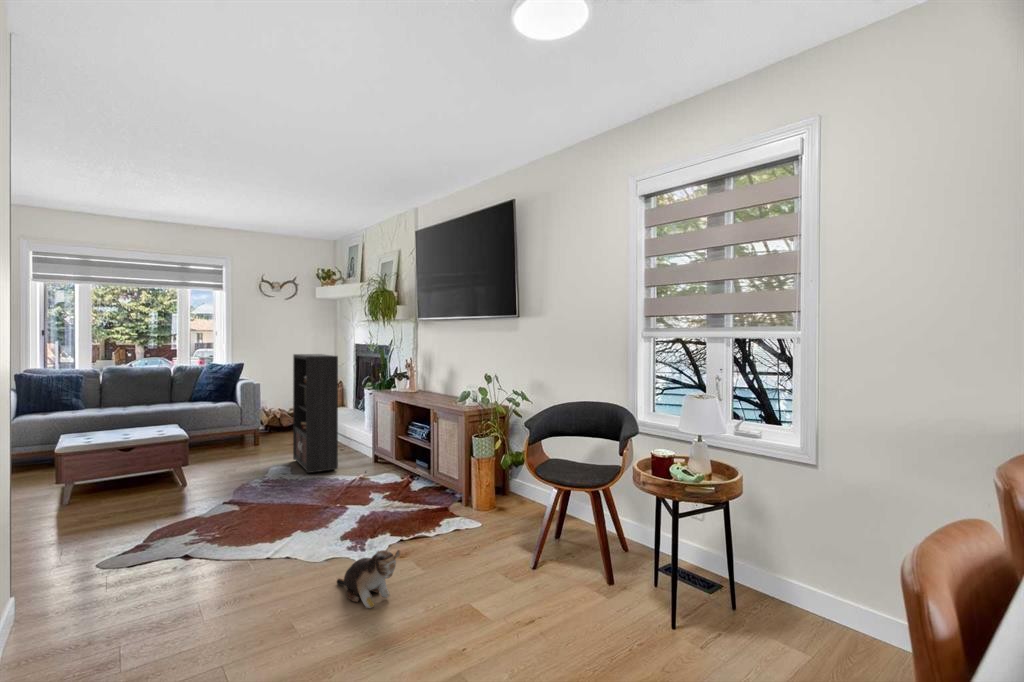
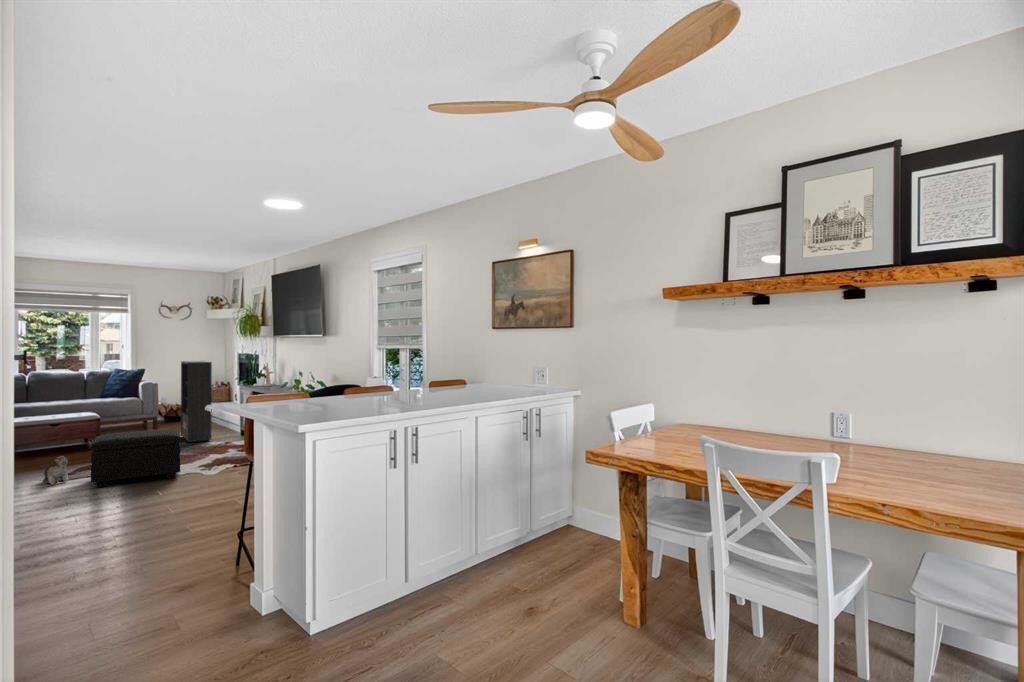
footstool: none [172,472,320,589] -> present [91,429,180,487]
plush toy: present [337,550,400,608] -> present [44,456,68,485]

